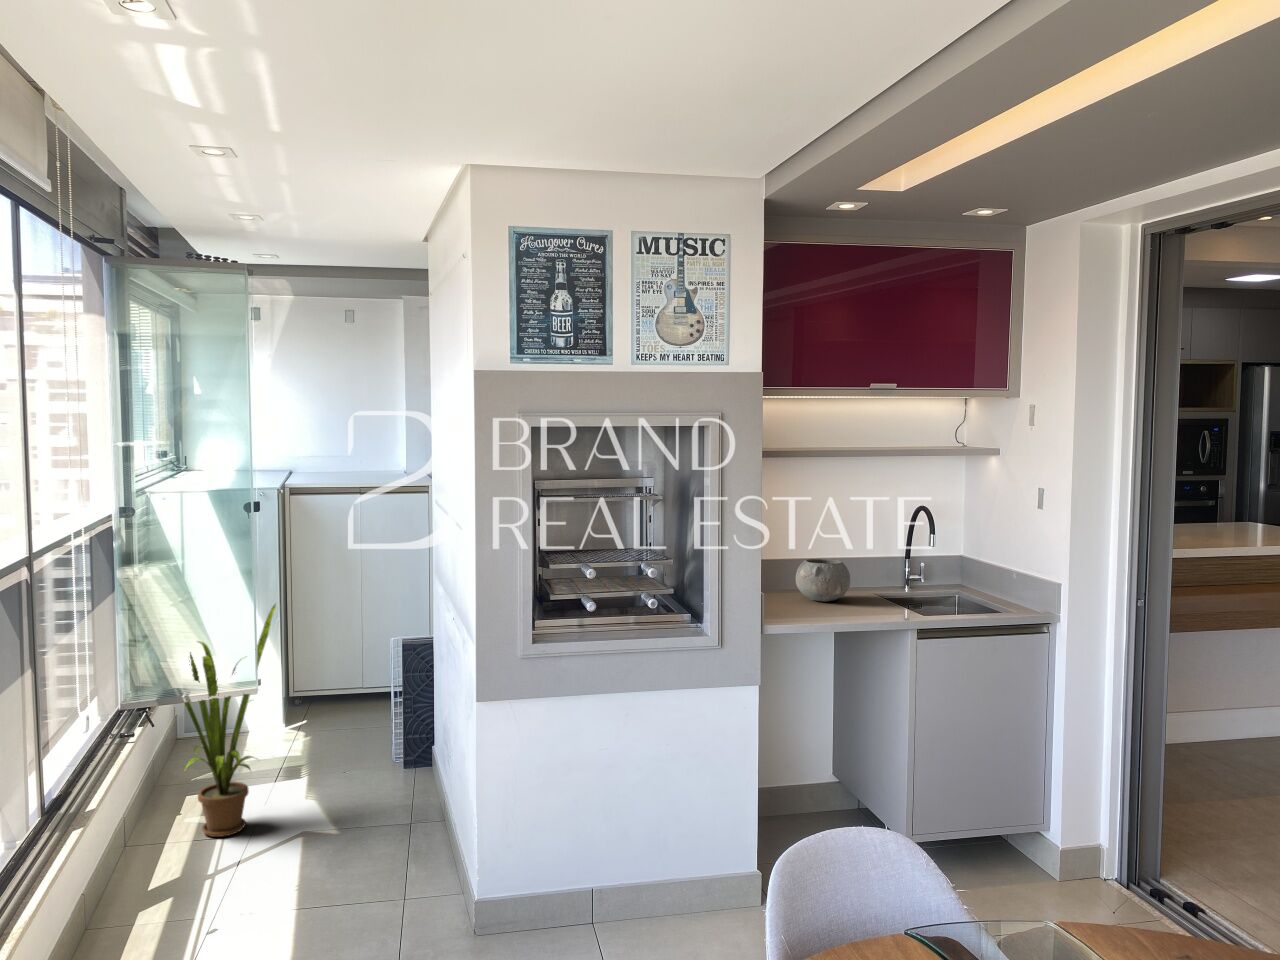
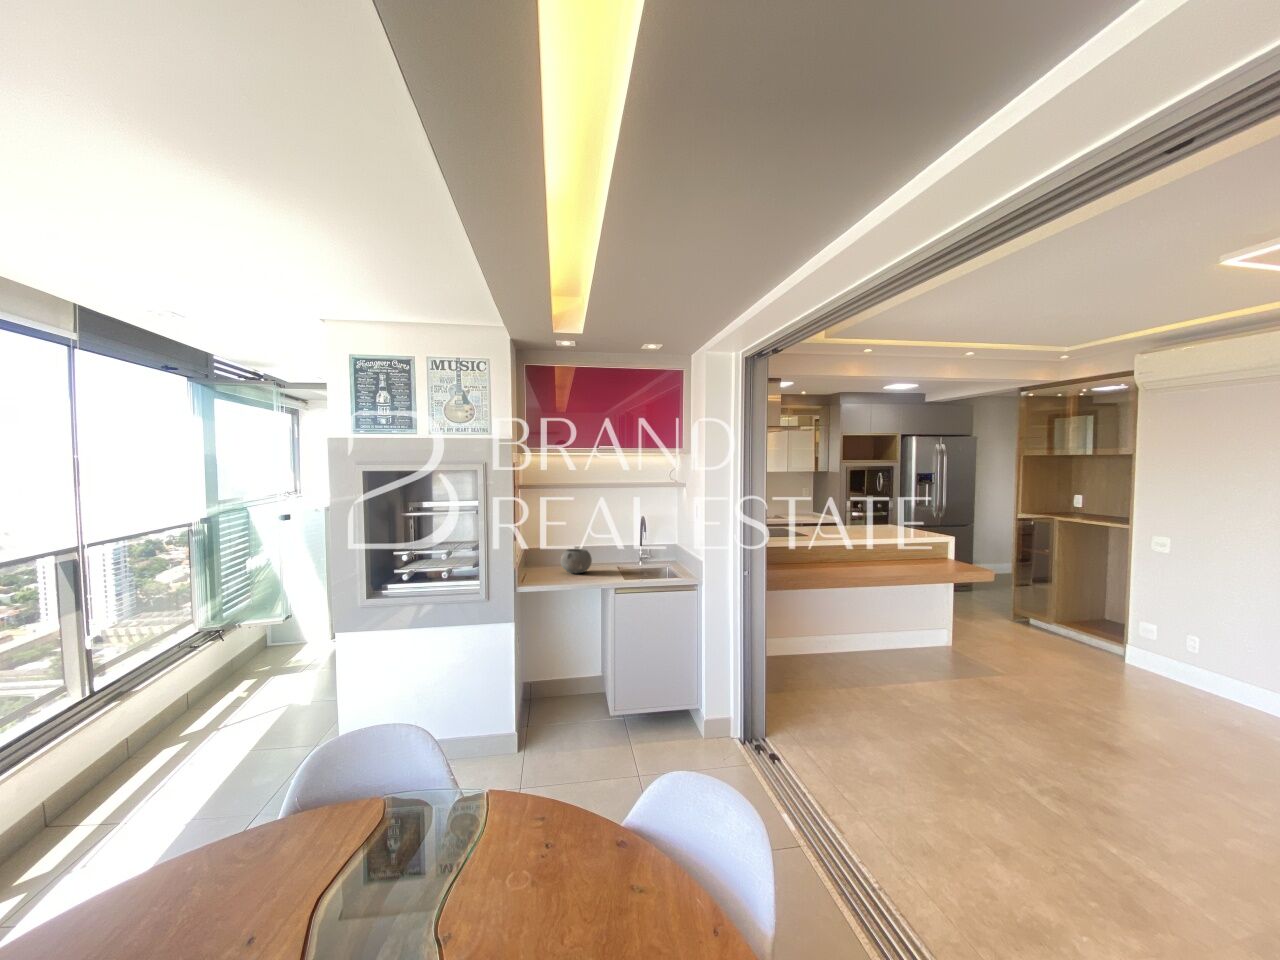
house plant: present [185,604,276,837] -> none [179,578,278,719]

